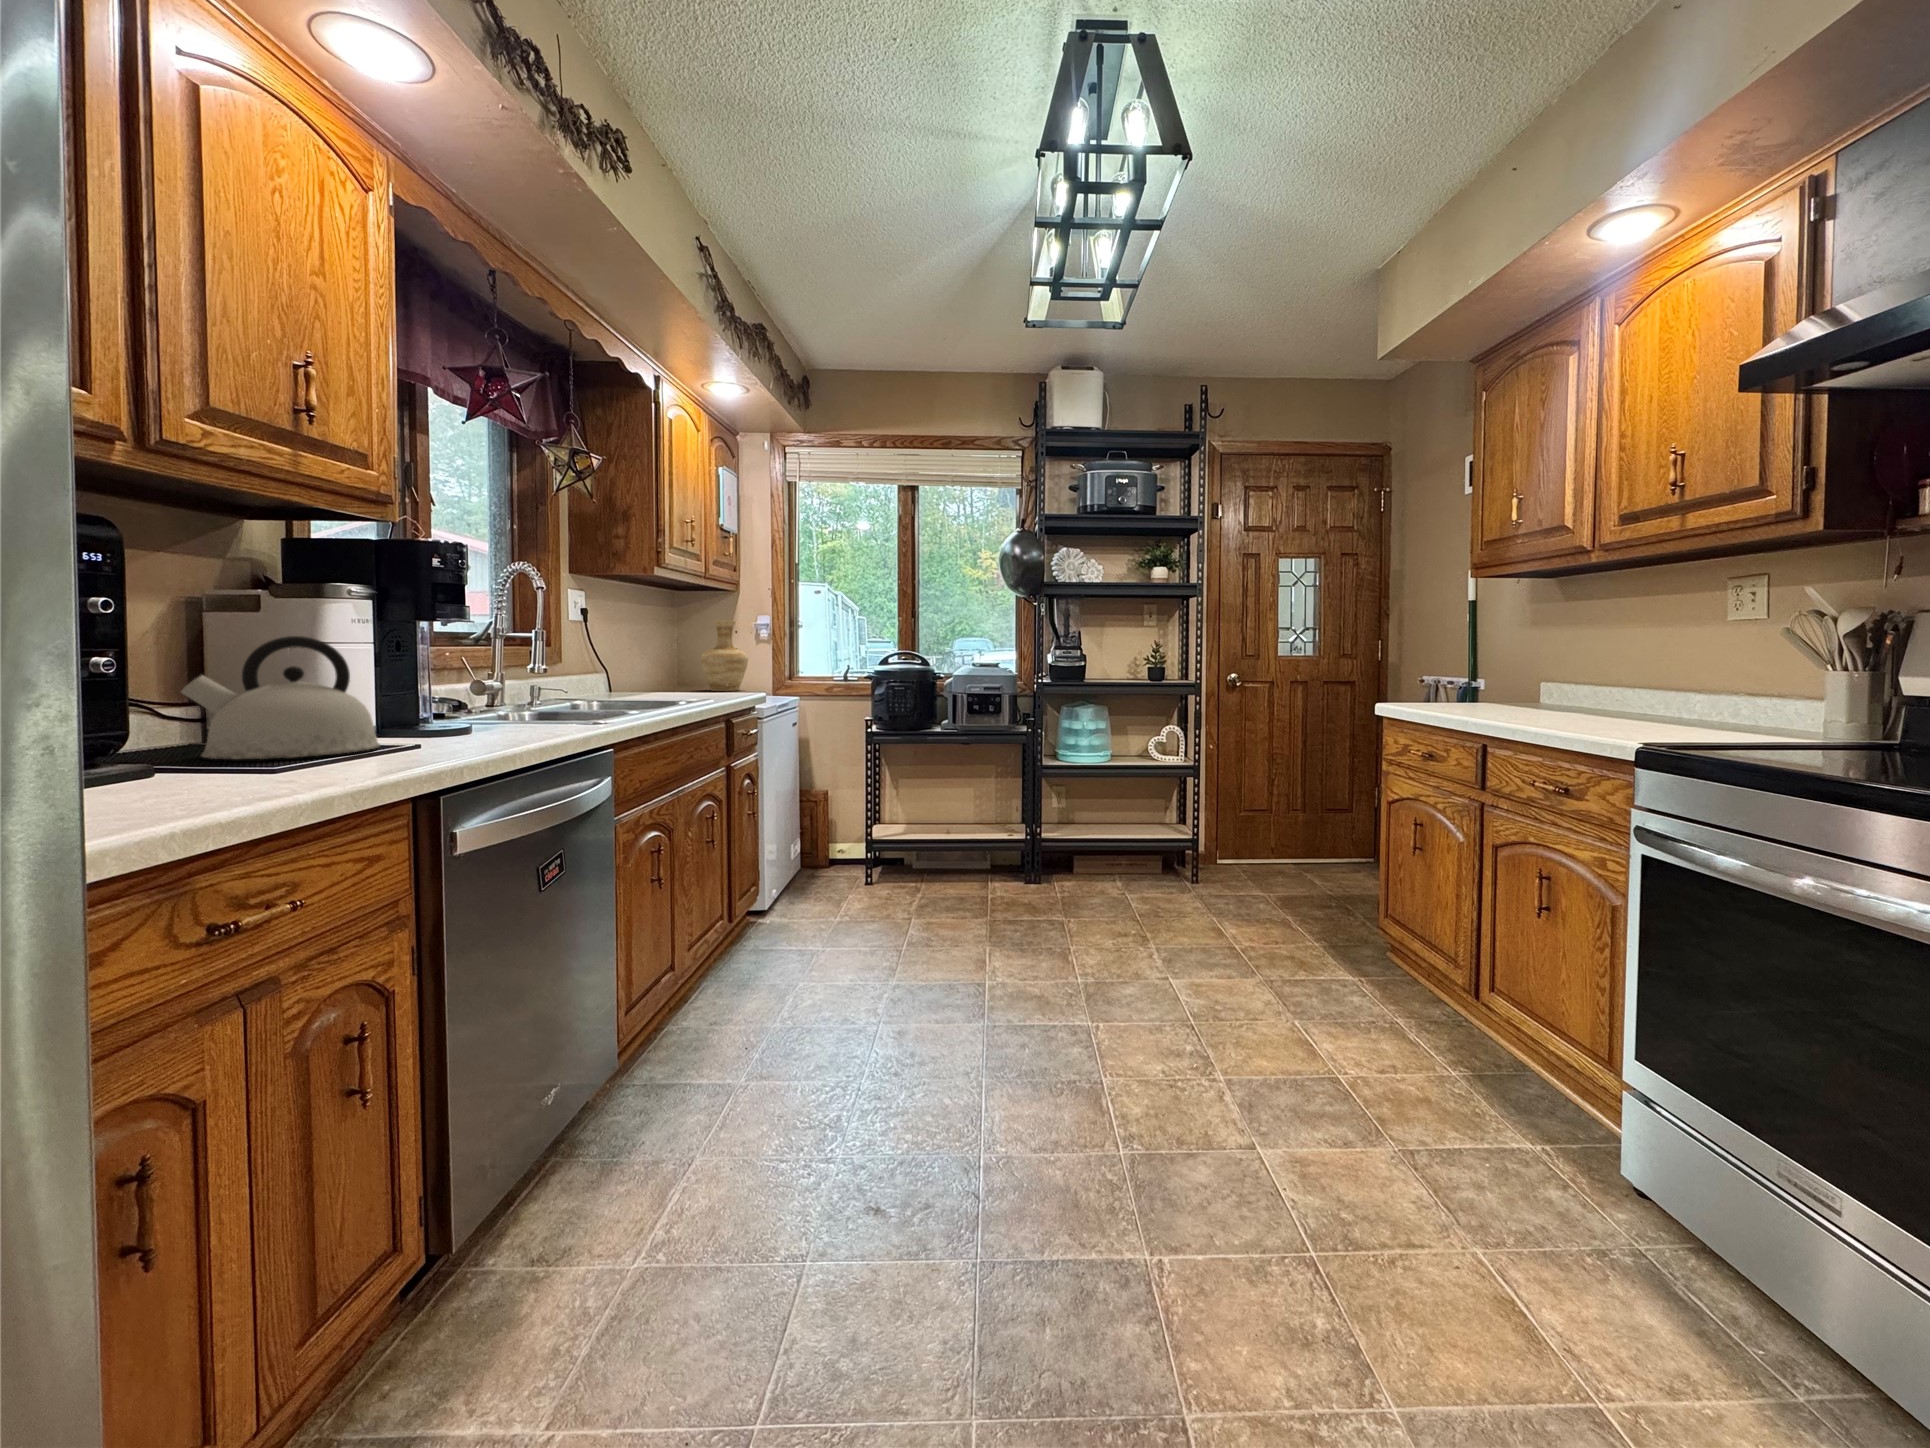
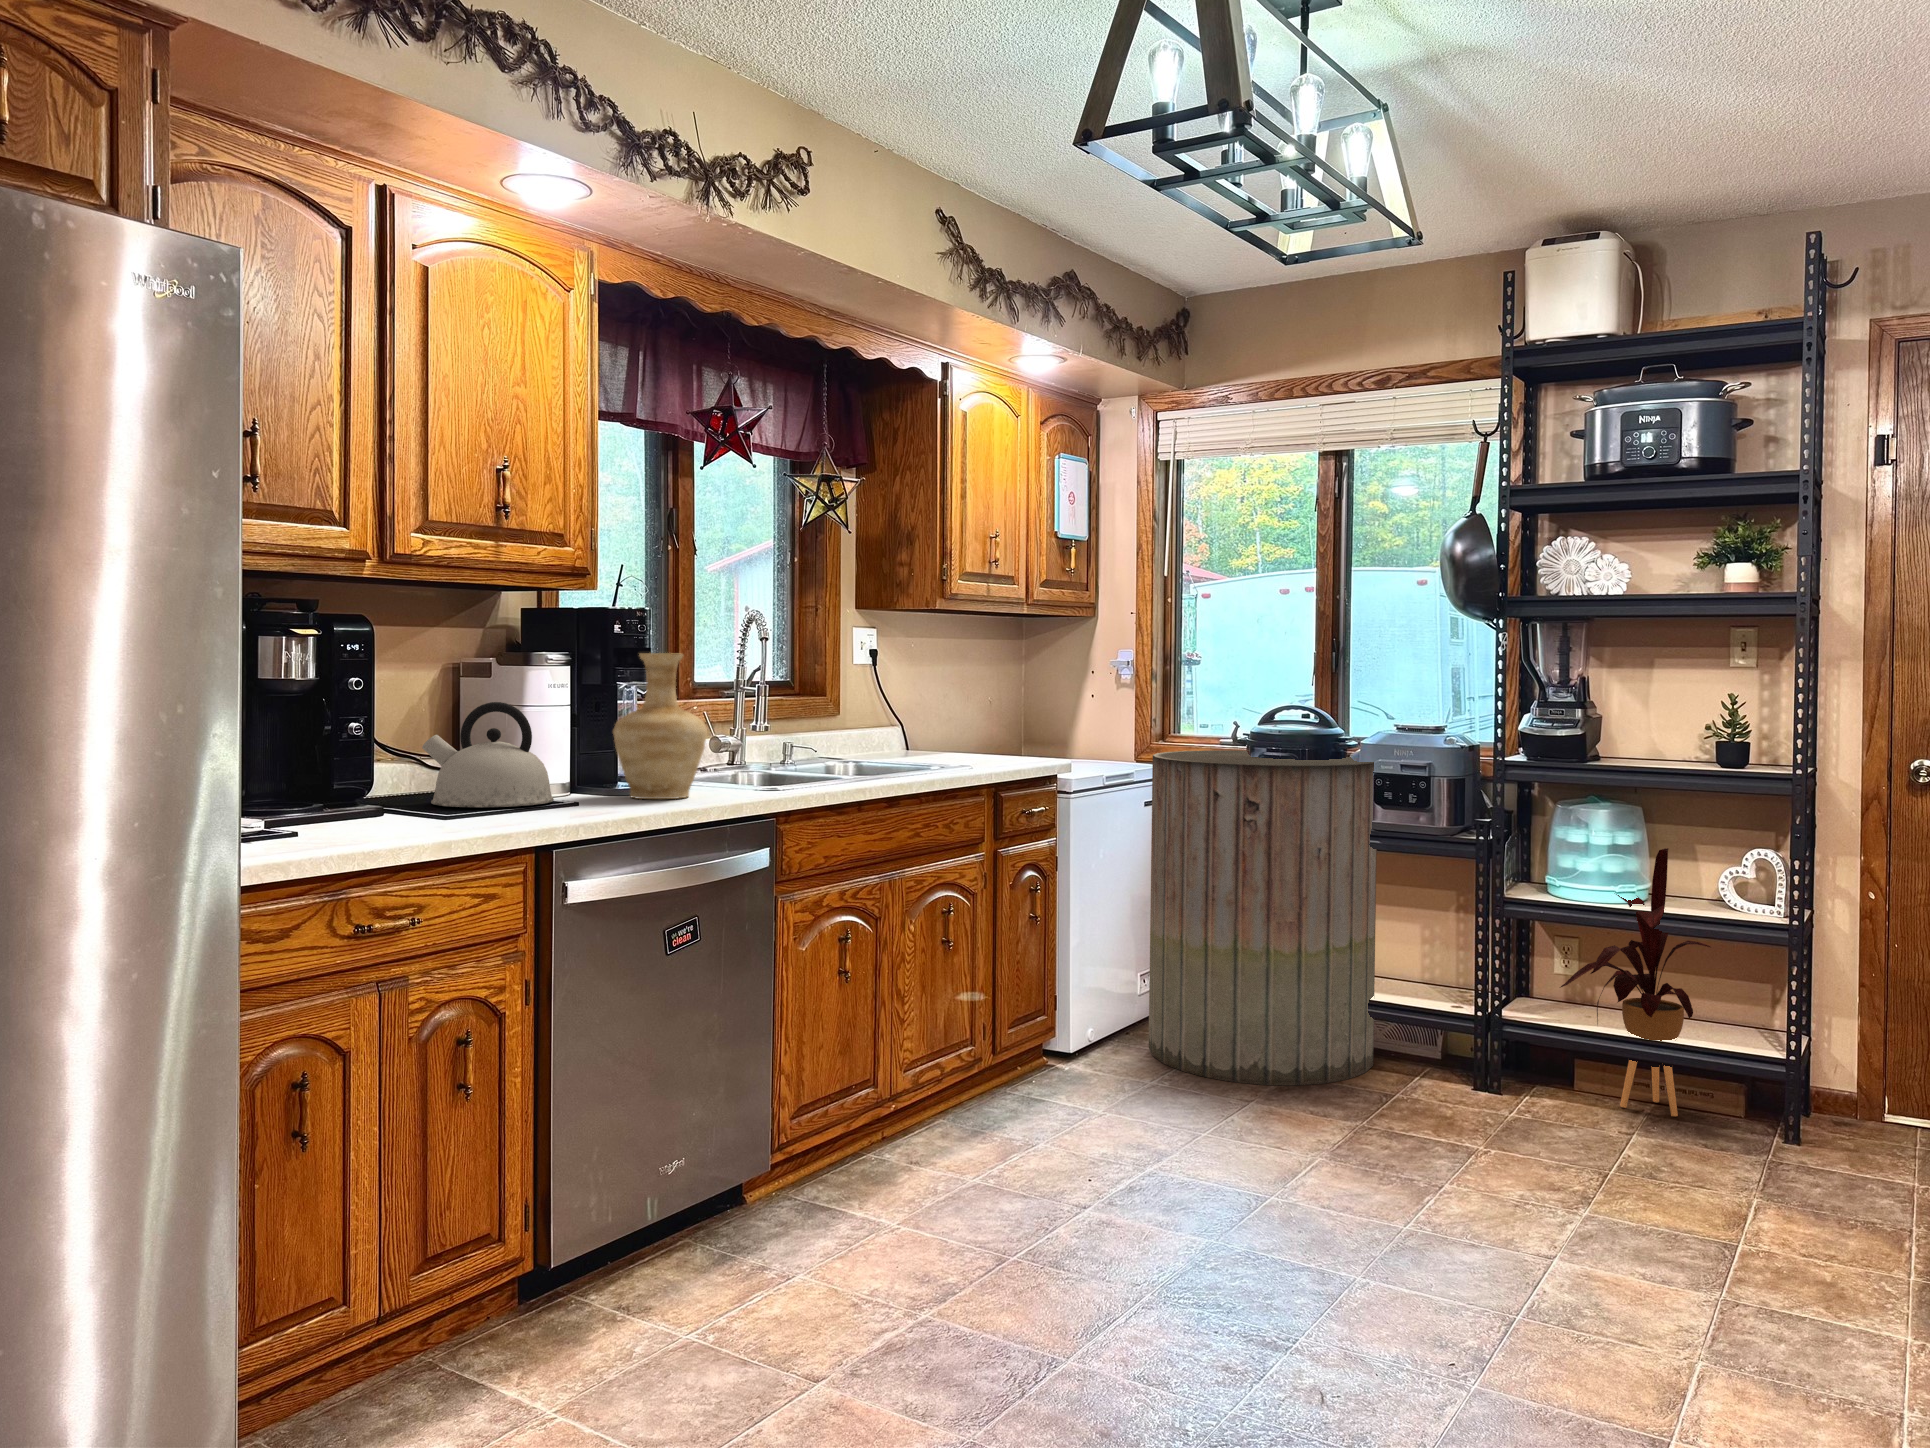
vase: present [701,621,748,691] -> present [613,653,707,799]
trash can: none [811,684,963,909] -> present [1149,750,1377,1085]
house plant: none [1079,729,1155,881] -> present [1561,848,1710,1116]

